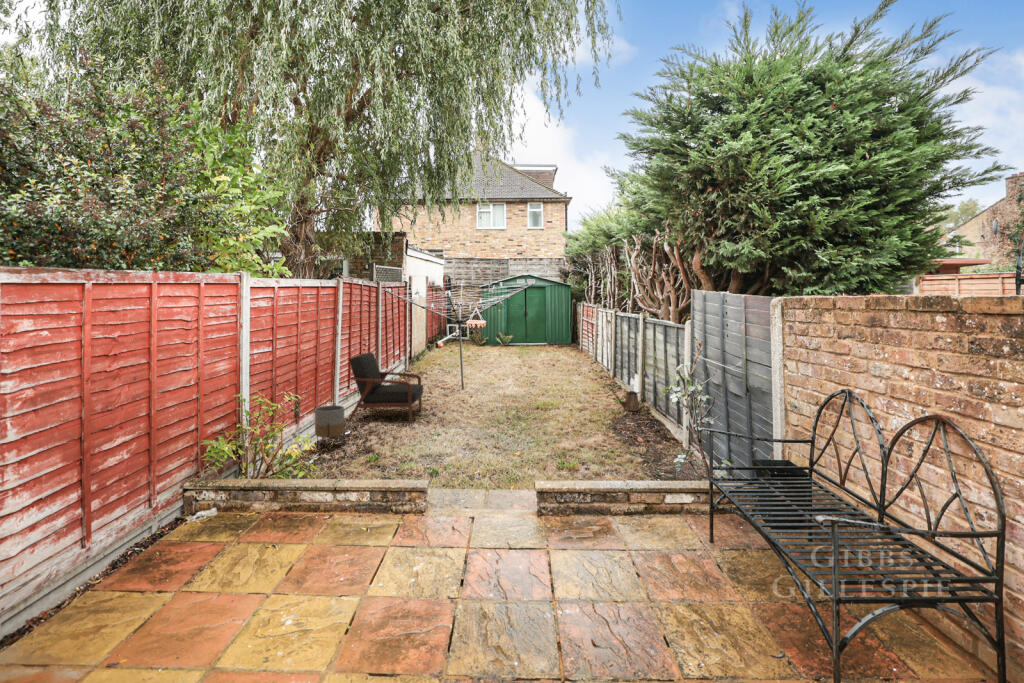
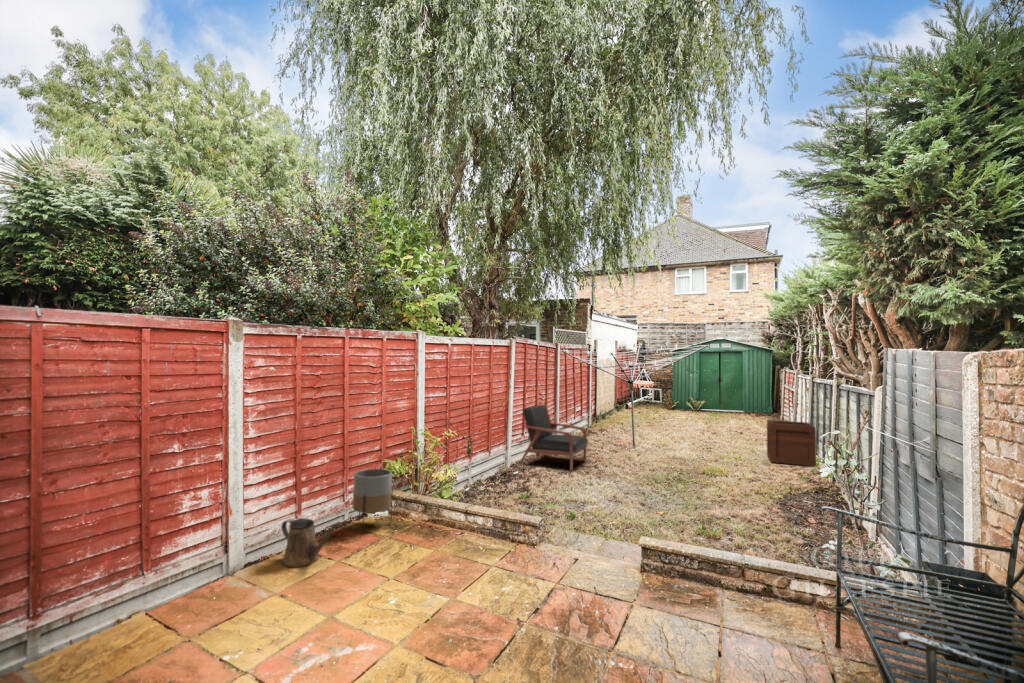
wooden crate: none [583,353,624,392] -> present [767,420,816,467]
watering can: present [610,390,644,411] -> present [281,518,340,567]
planter: present [314,405,345,445] -> present [353,469,393,533]

